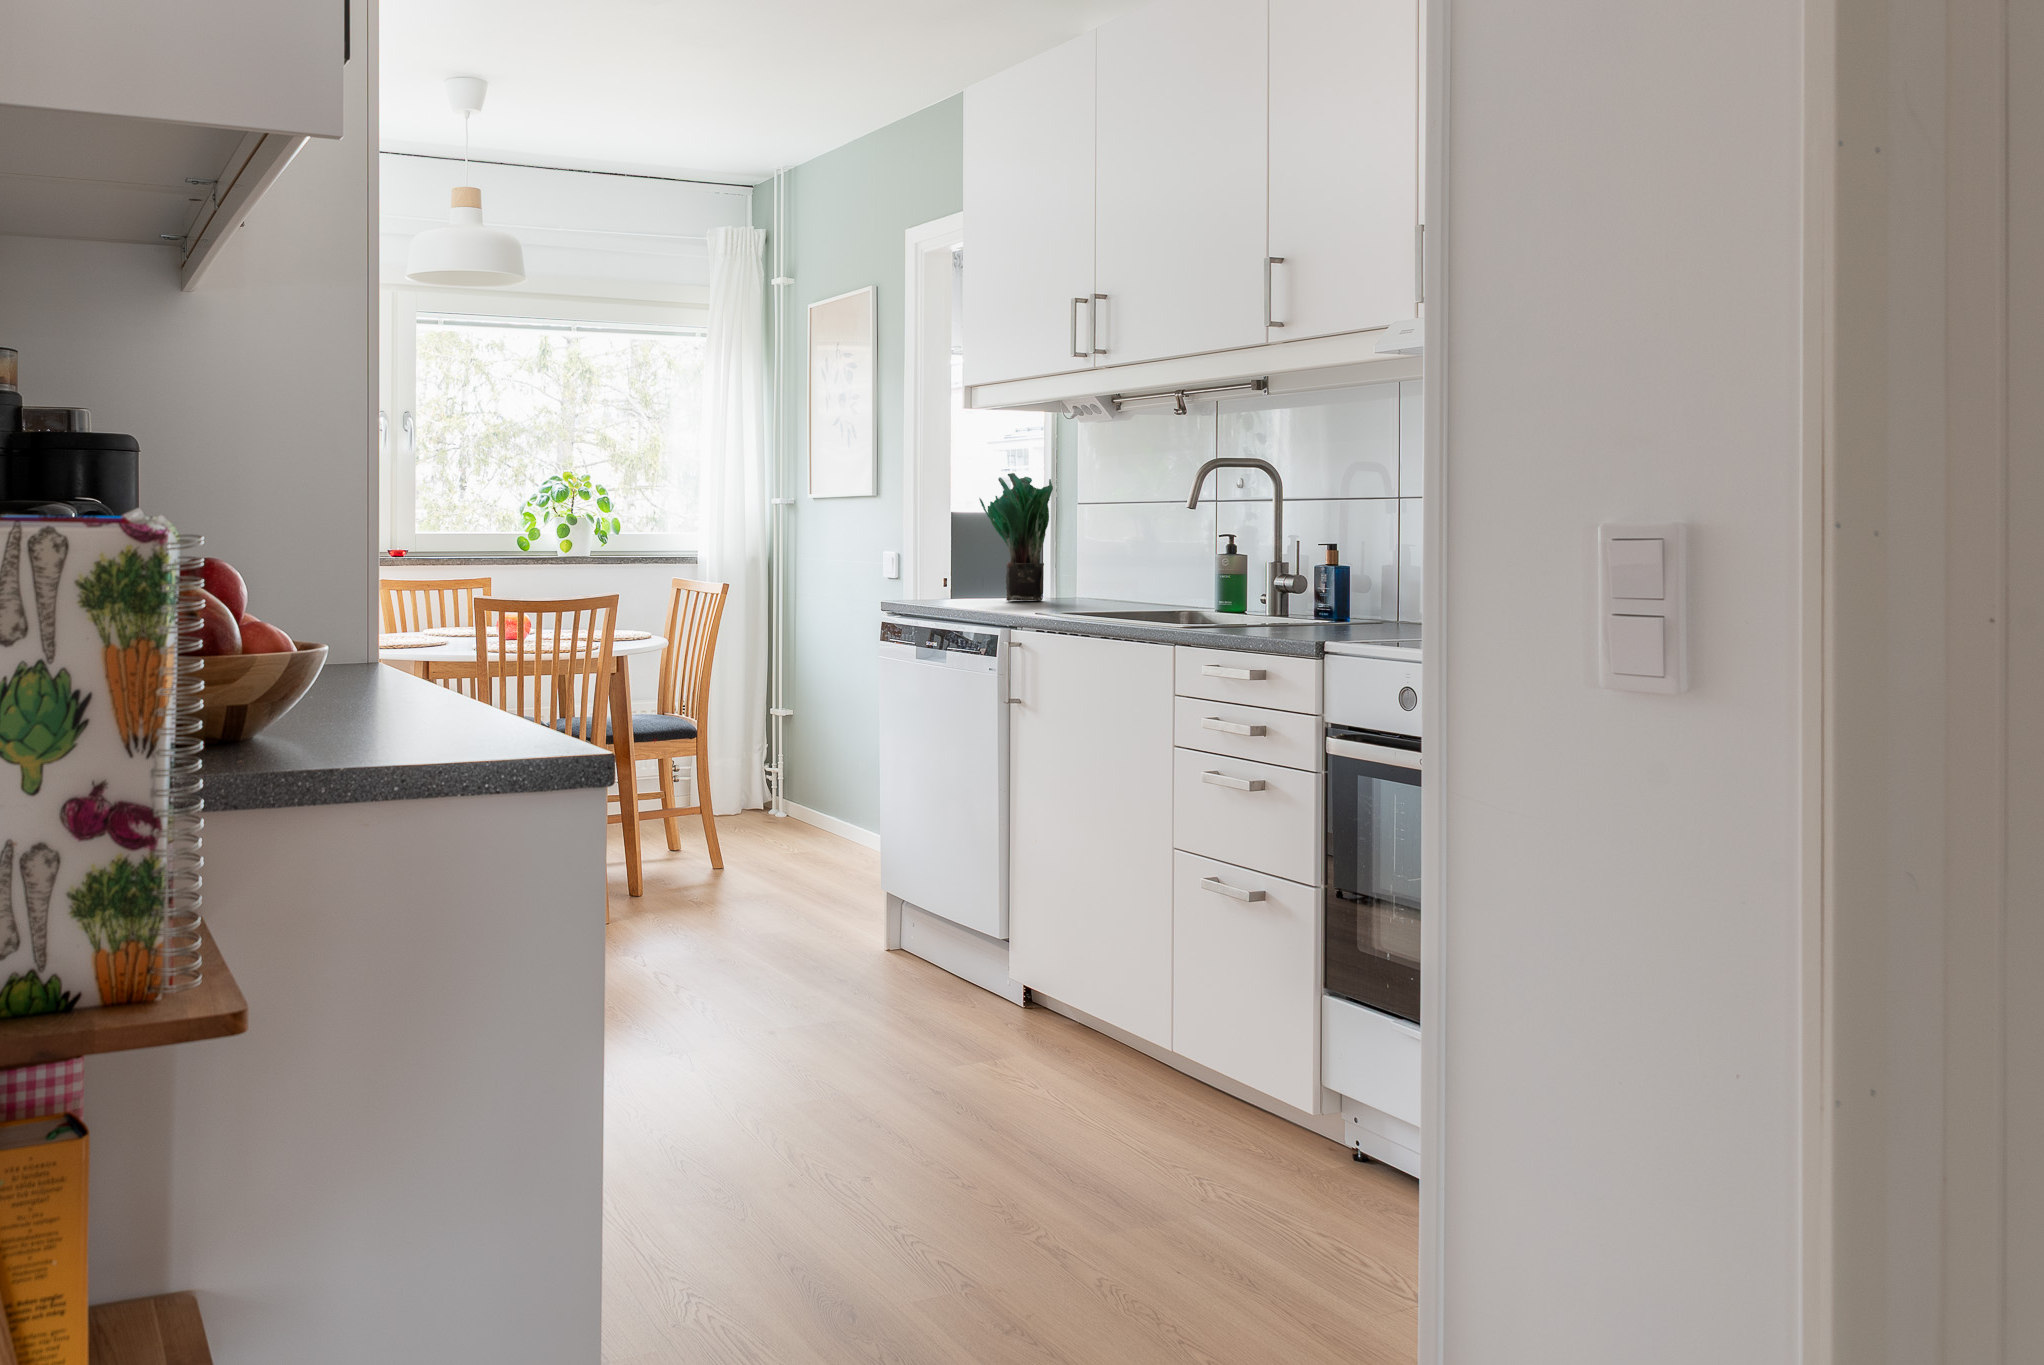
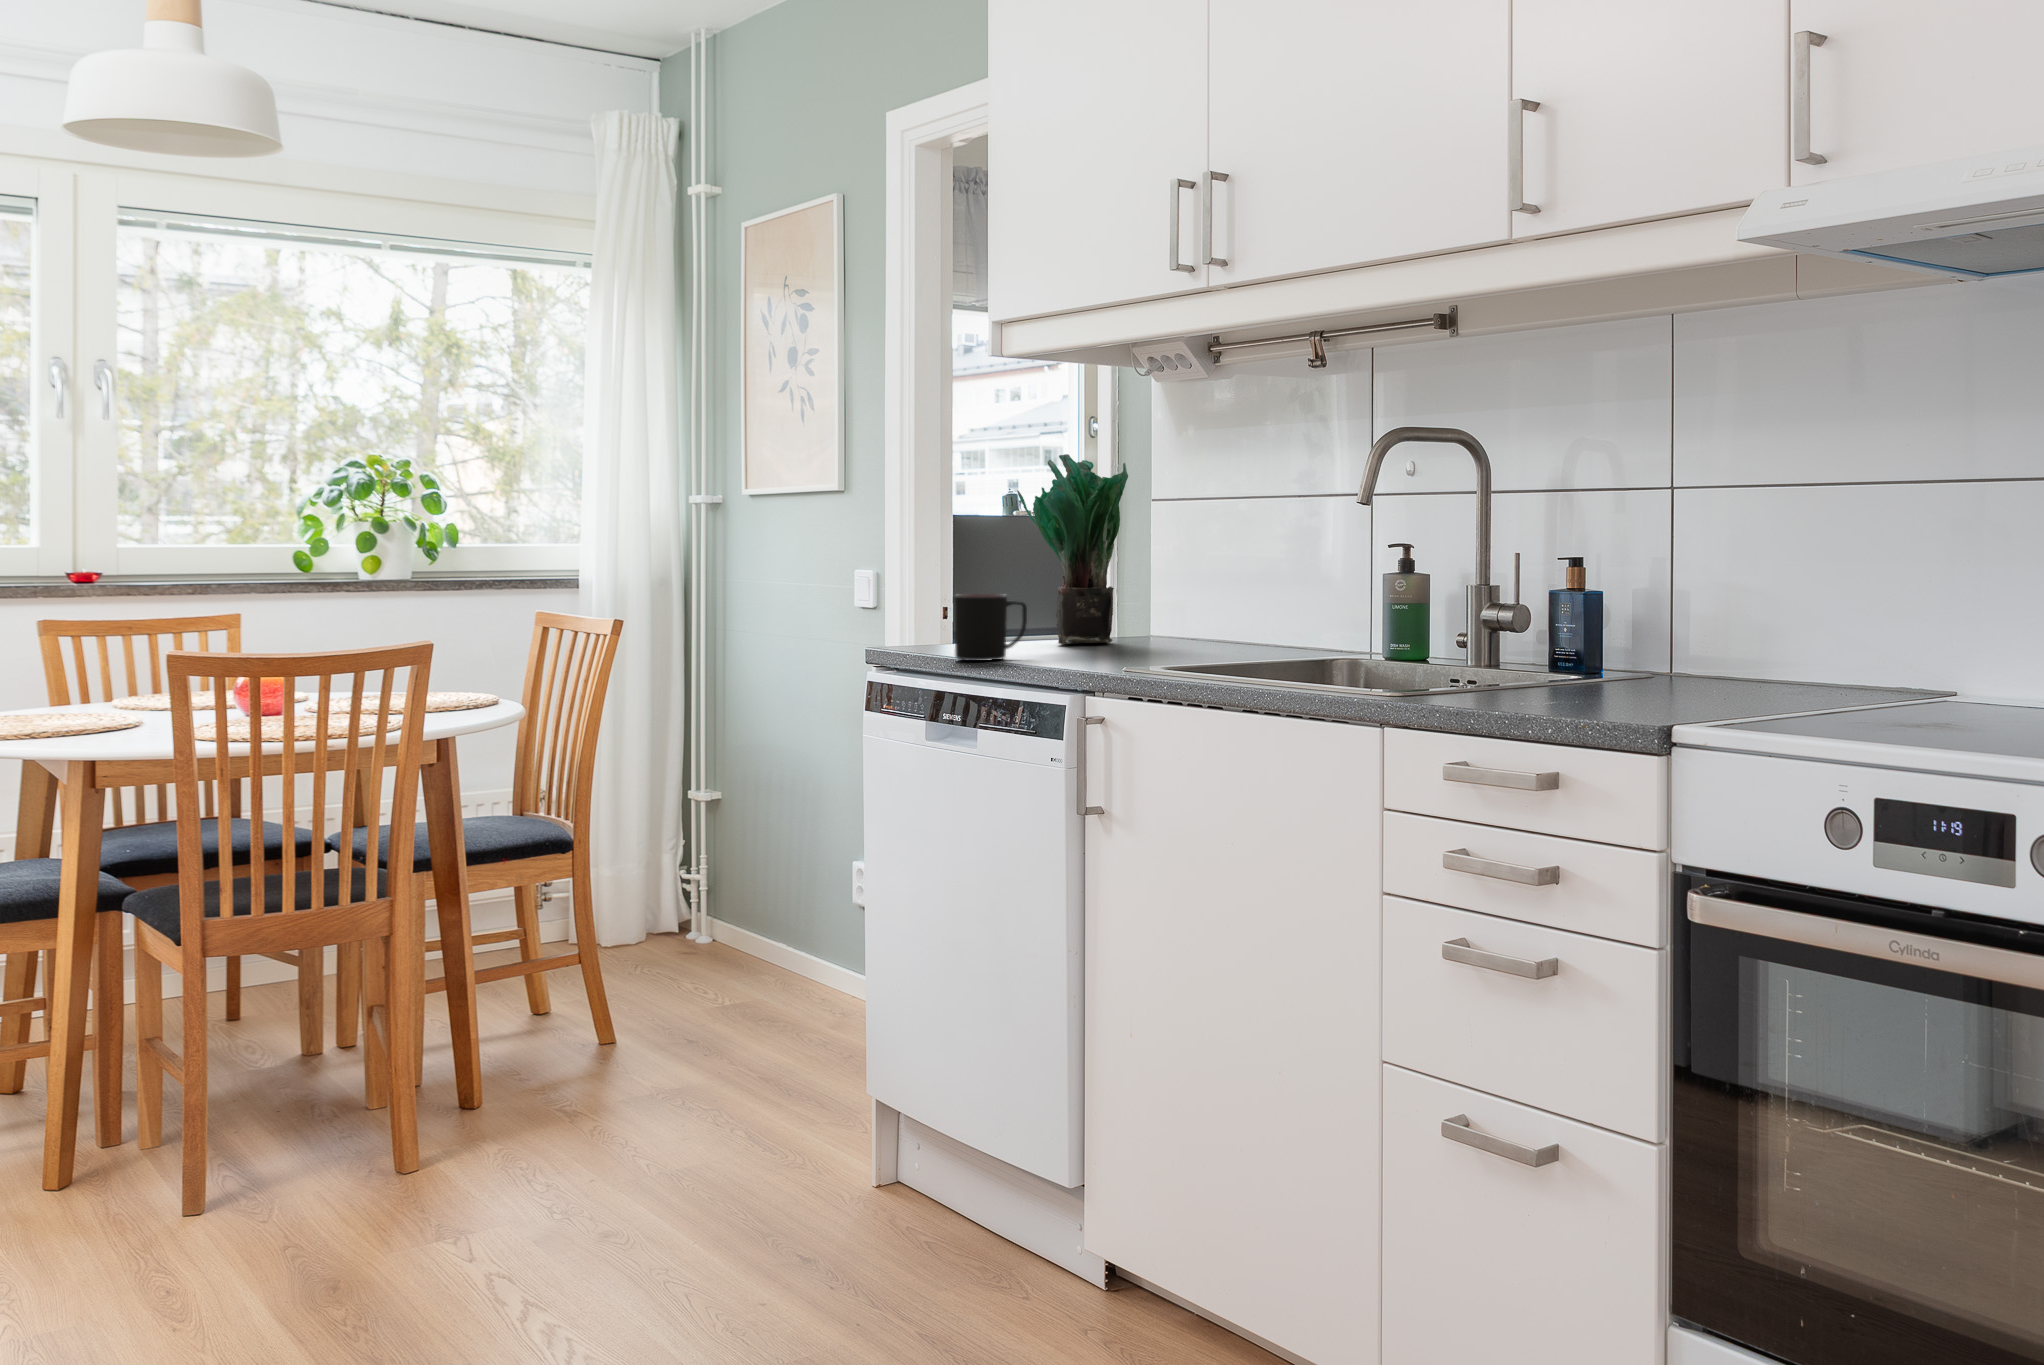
mug: none [934,566,980,608] -> present [954,594,1027,661]

